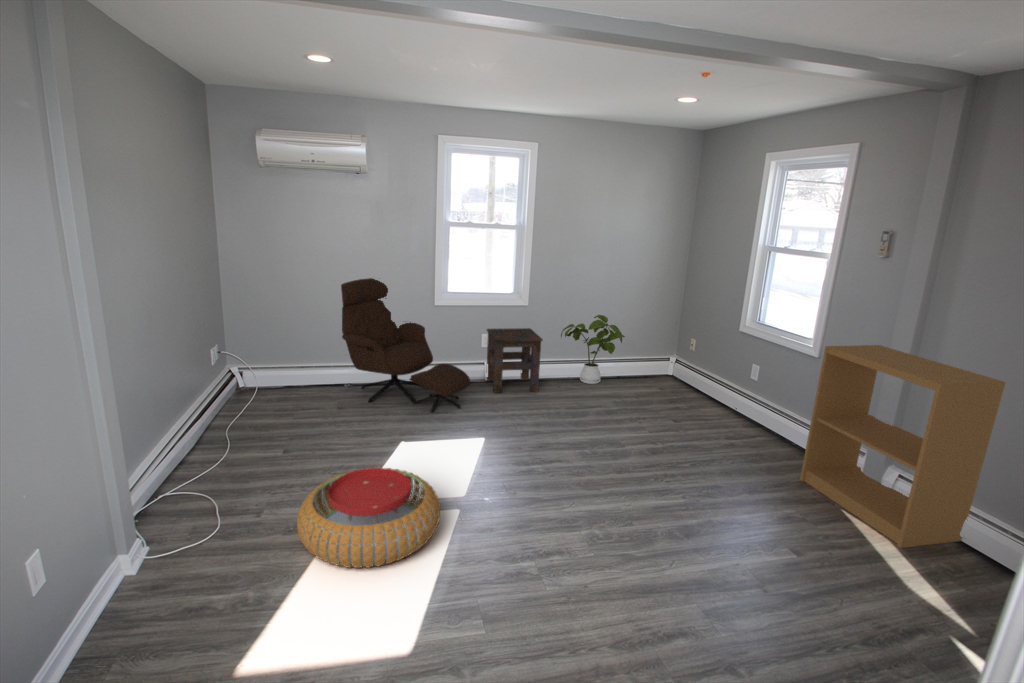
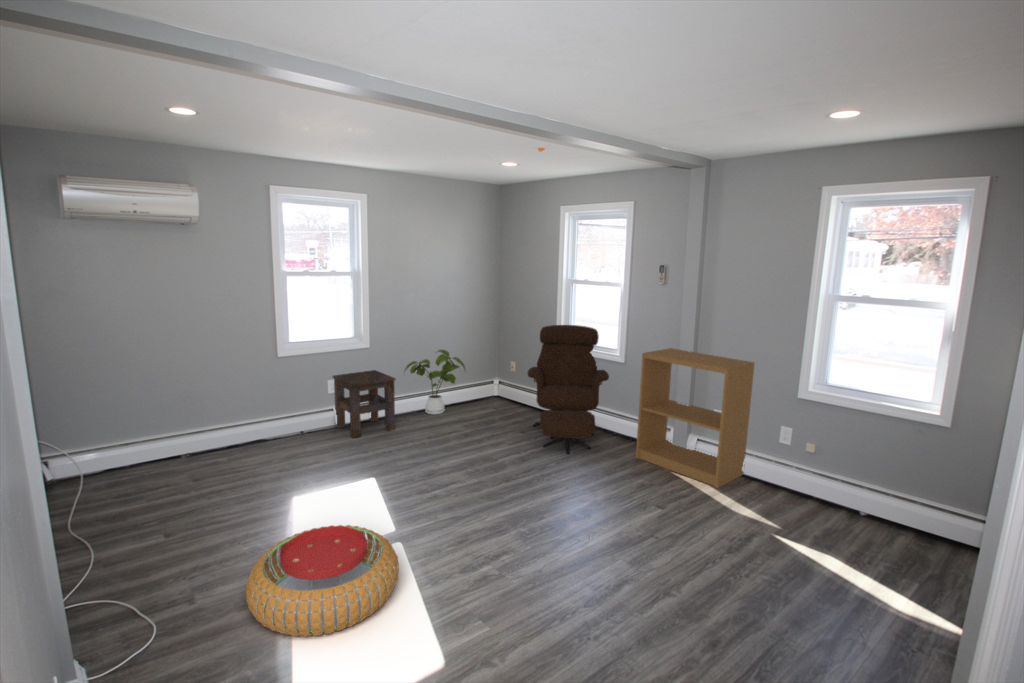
lounge chair: present [341,278,470,413] -> present [528,325,609,454]

